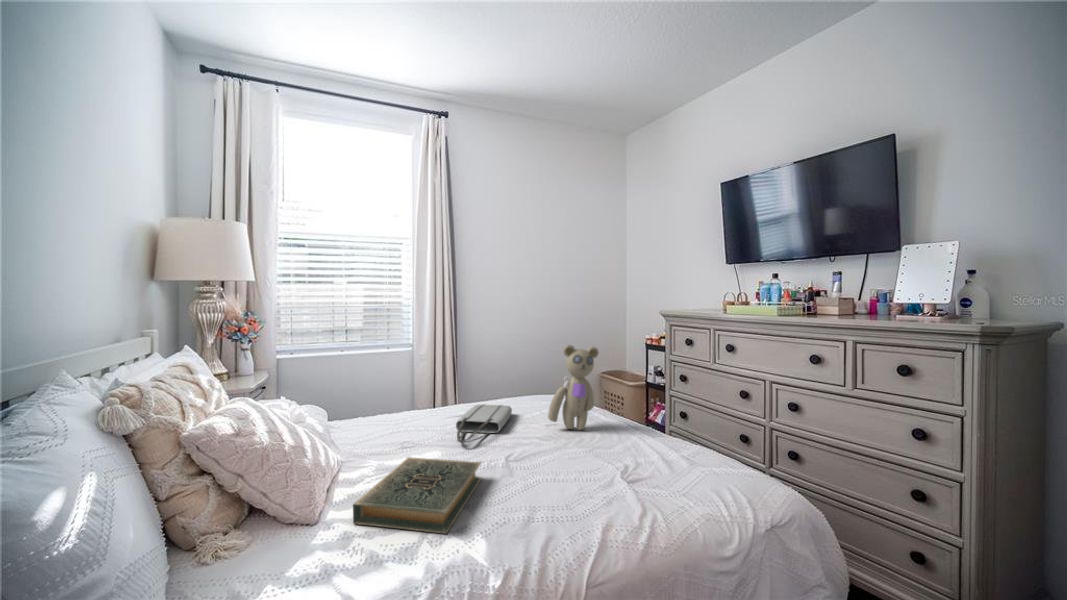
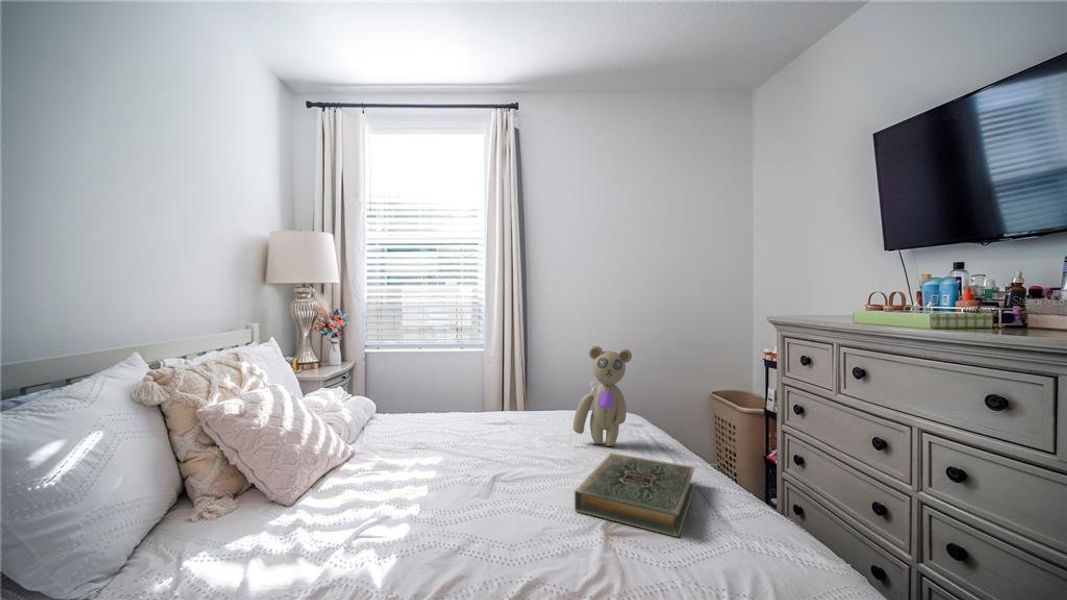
tote bag: present [456,405,512,442] -> none [467,408,546,445]
hardback book: present [353,457,481,533] -> present [575,453,695,537]

